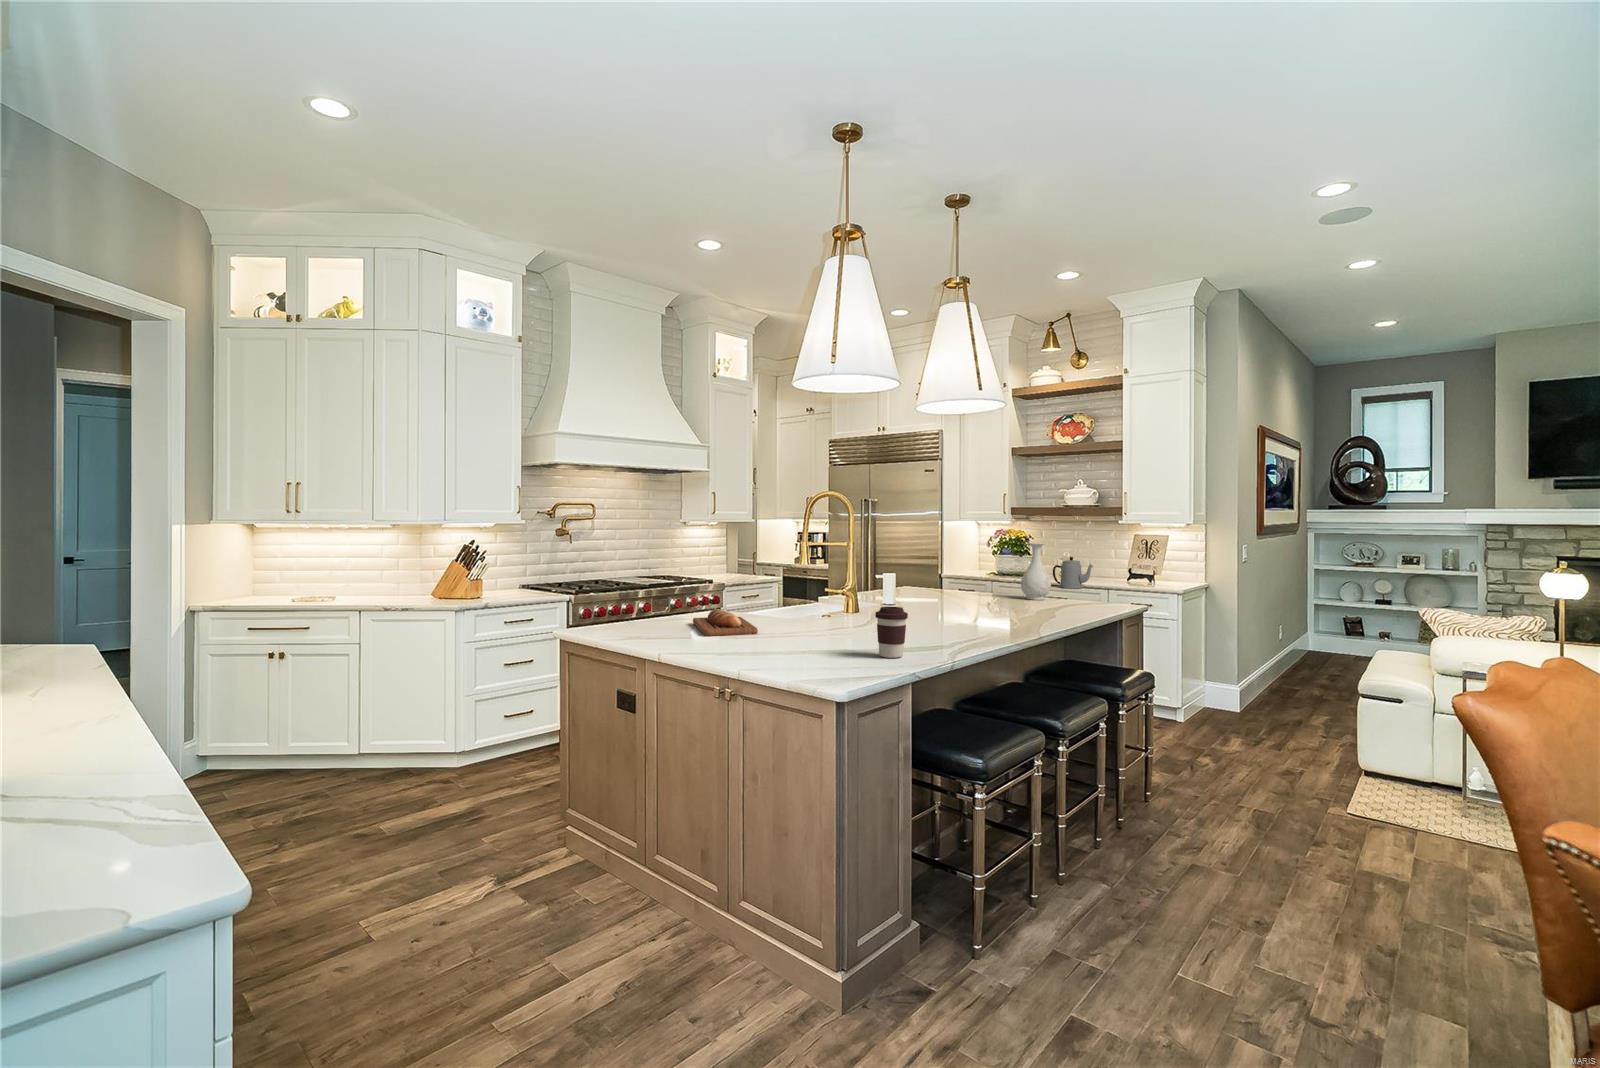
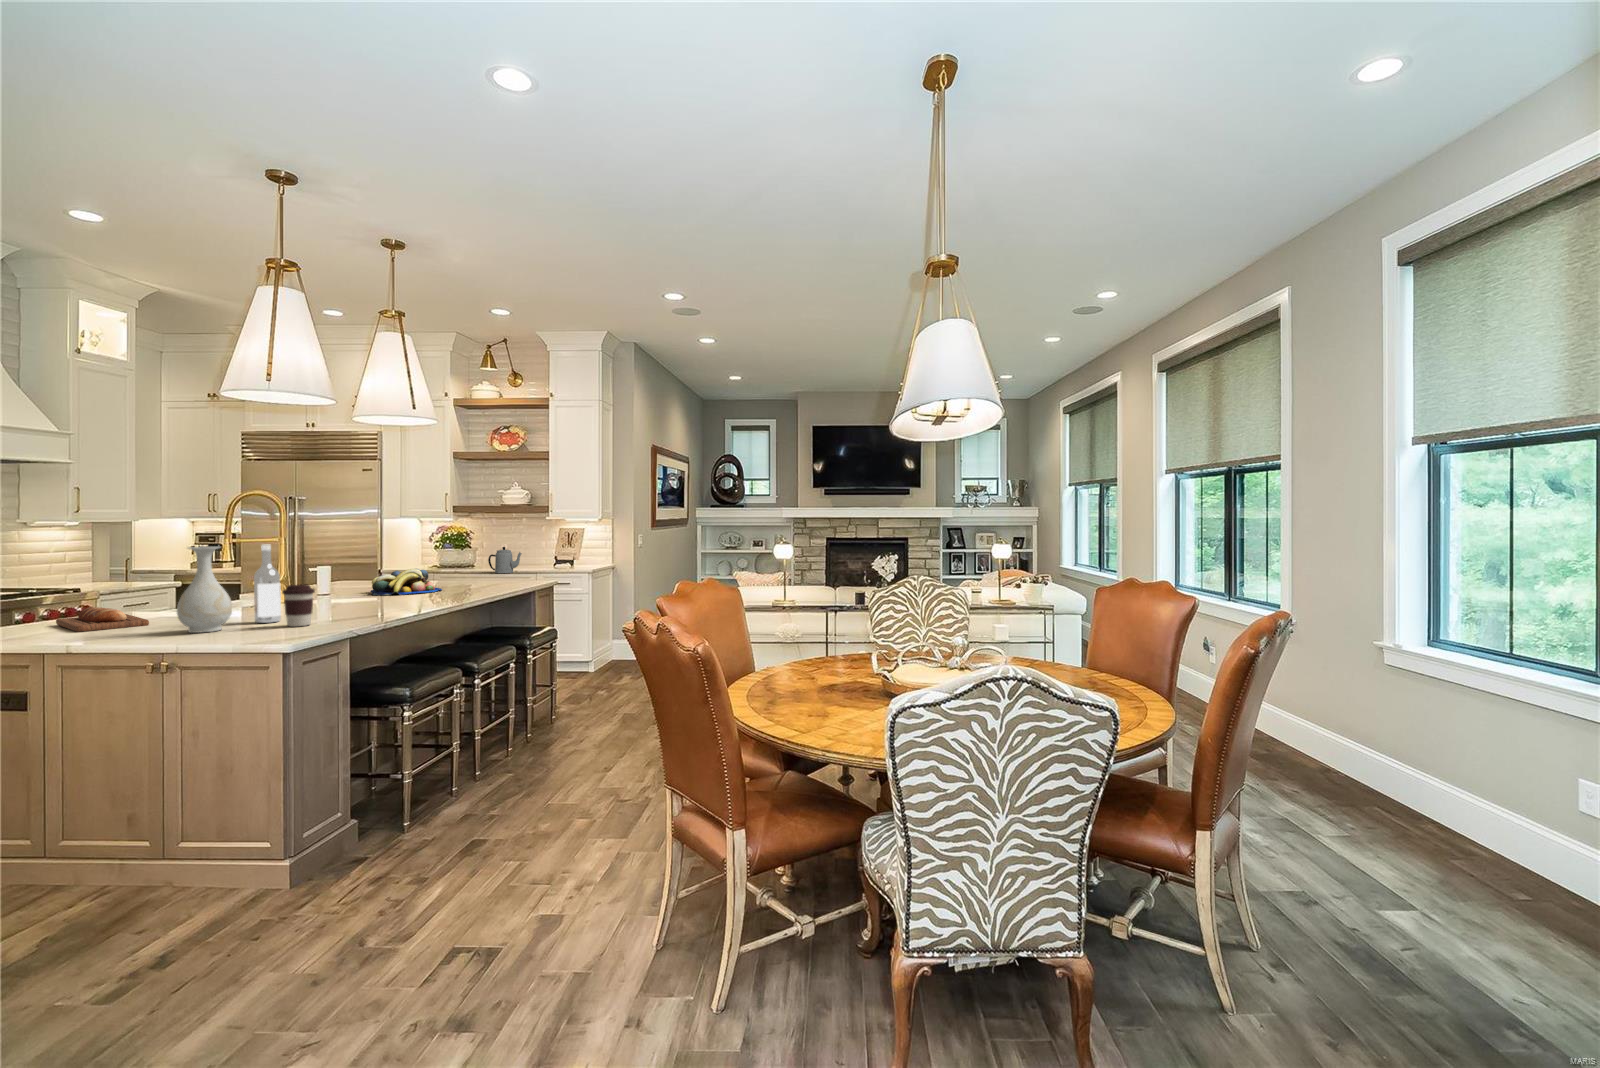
vase: present [1021,543,1051,600] -> present [177,547,232,633]
wine bottle: none [846,556,871,646] -> present [254,545,281,623]
fruit bowl: none [943,583,1019,614] -> present [371,569,442,595]

